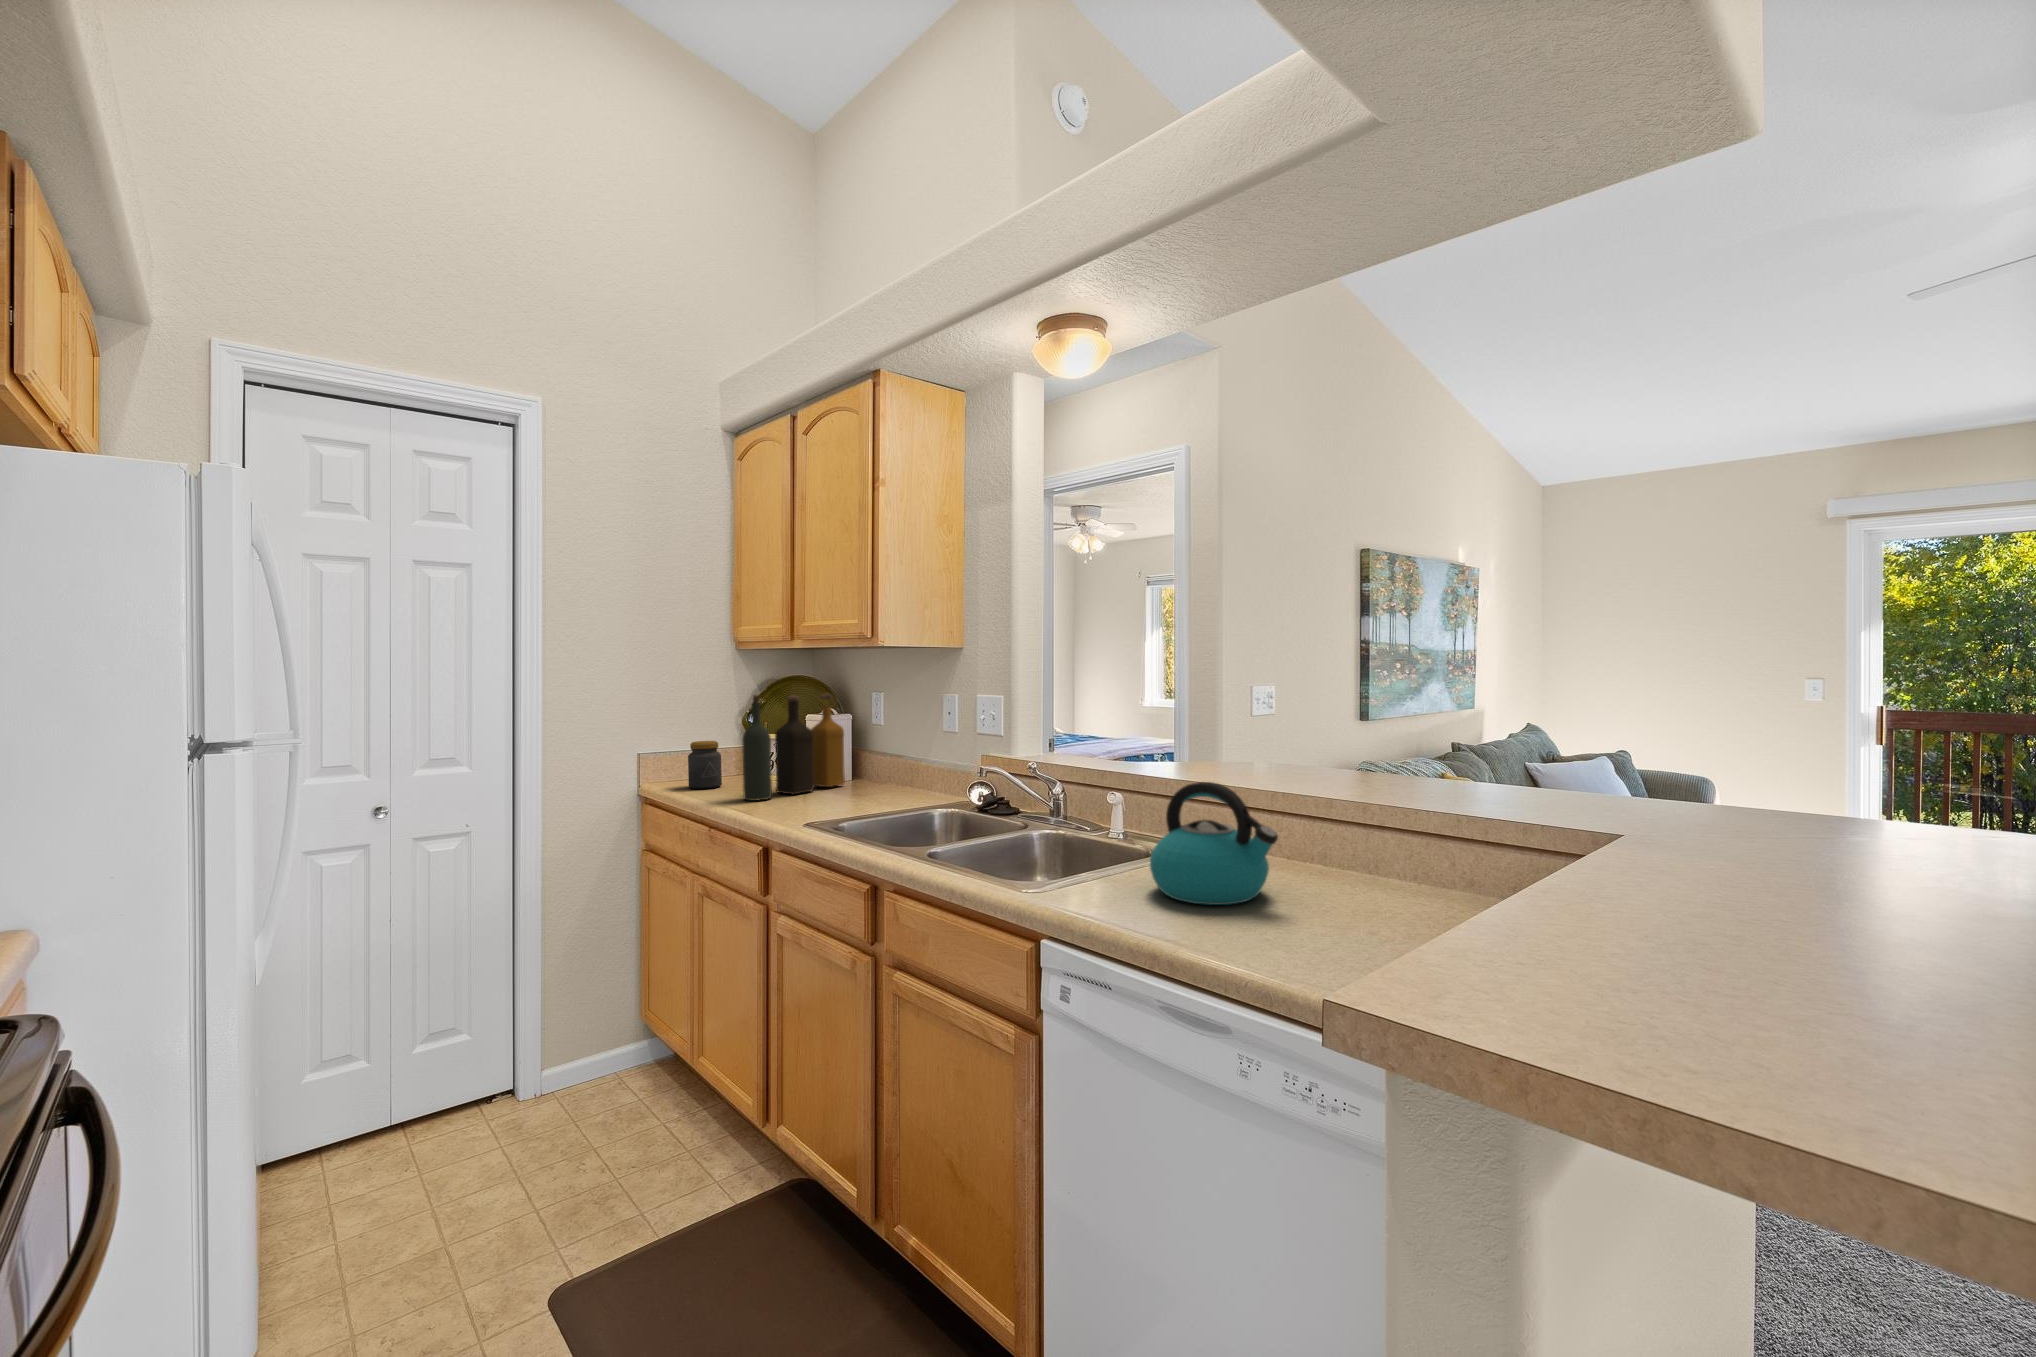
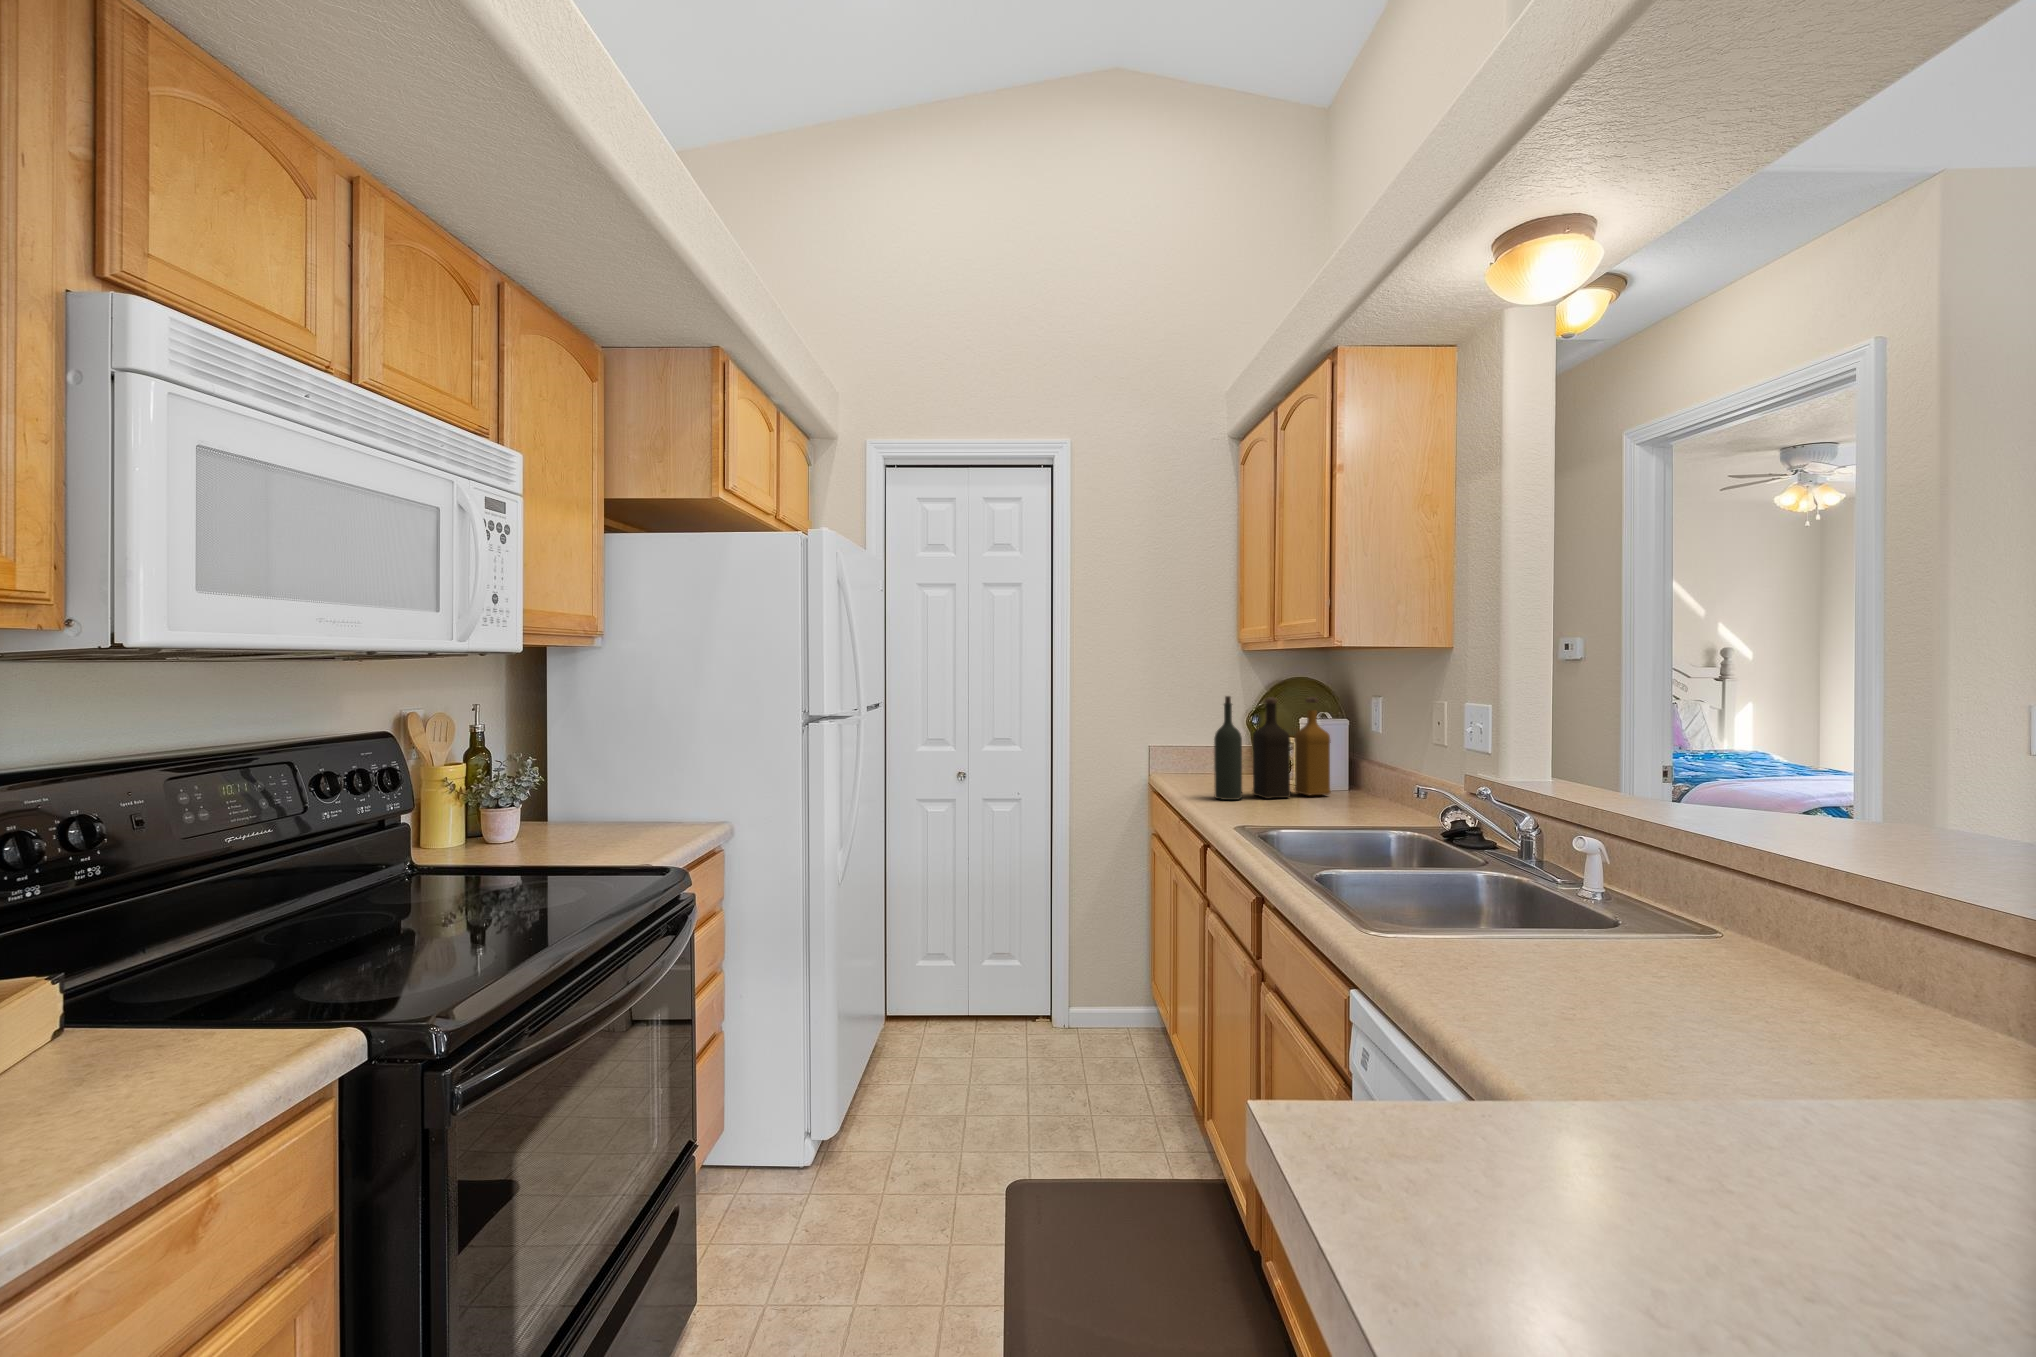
jar: present [688,741,722,789] -> none [1183,739,1214,784]
kettle: present [1150,782,1278,905] -> none [1507,827,1697,1001]

